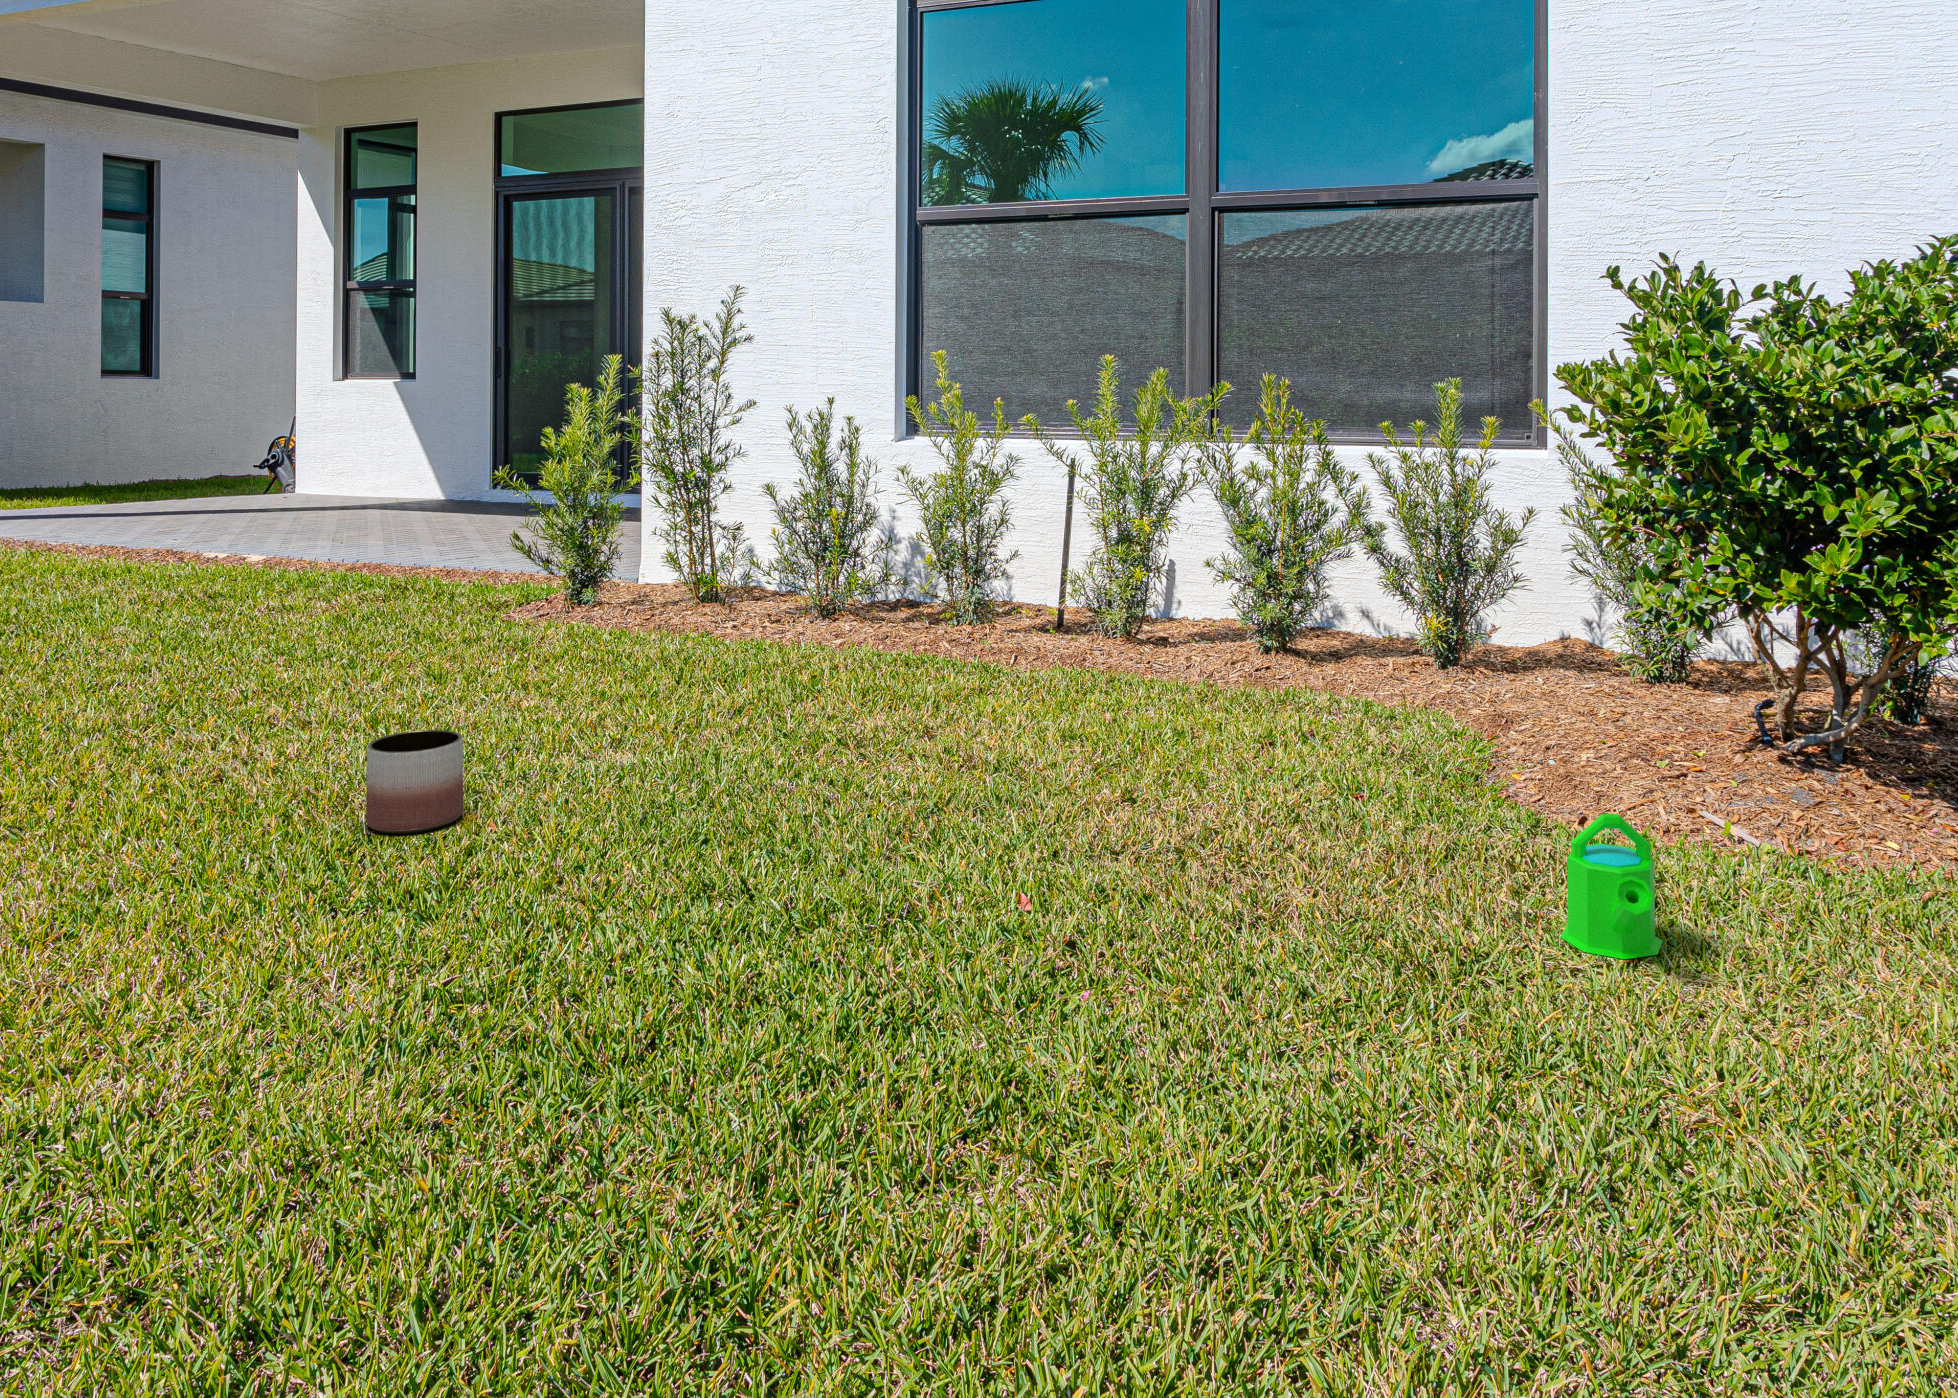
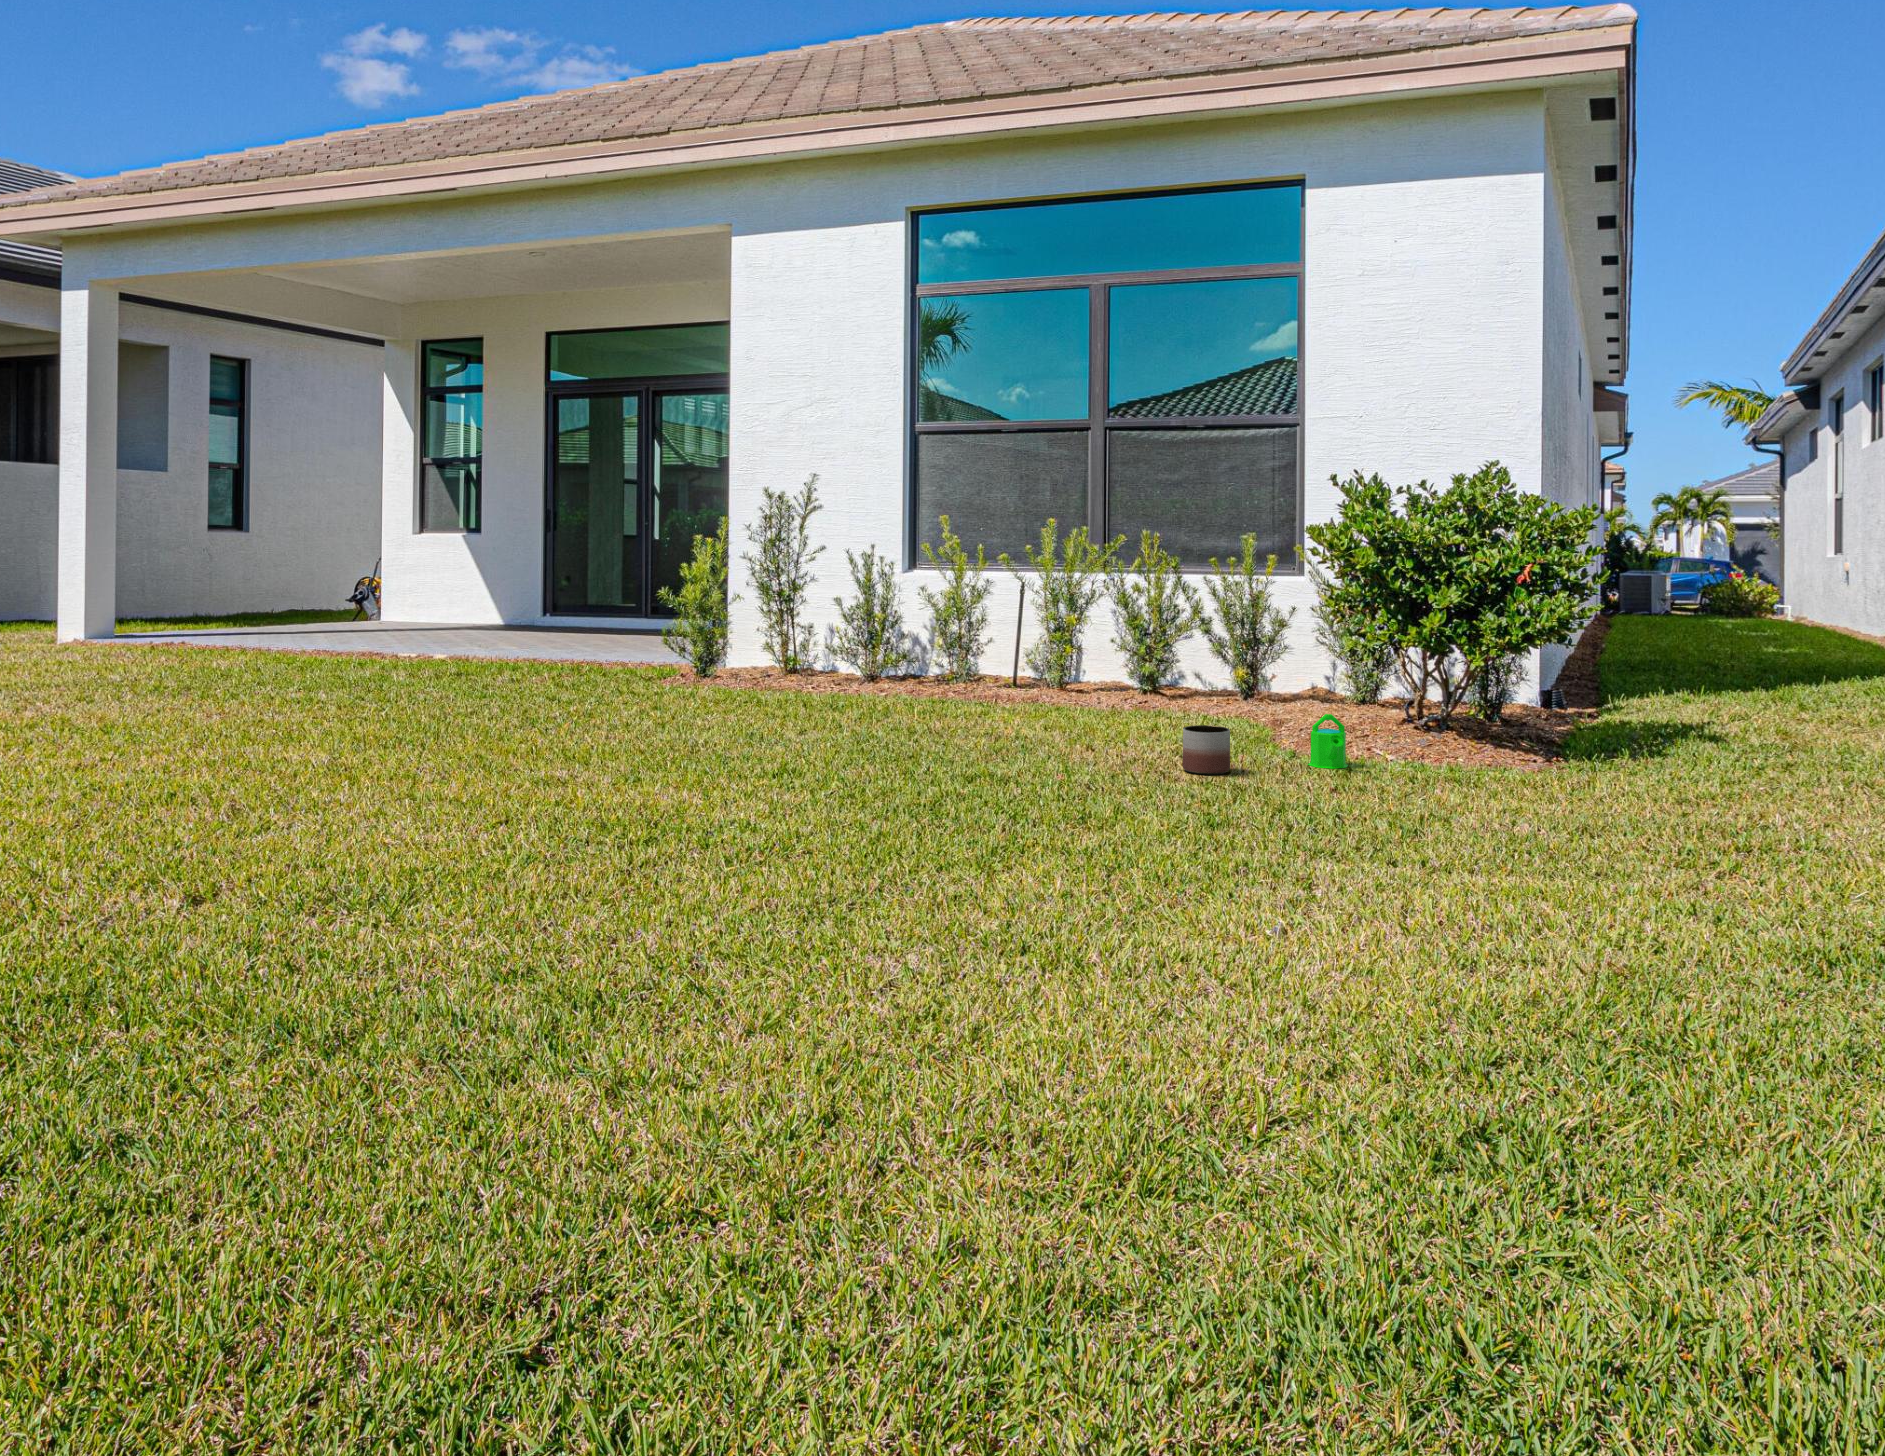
planter: present [366,730,464,833] -> present [1183,725,1230,775]

